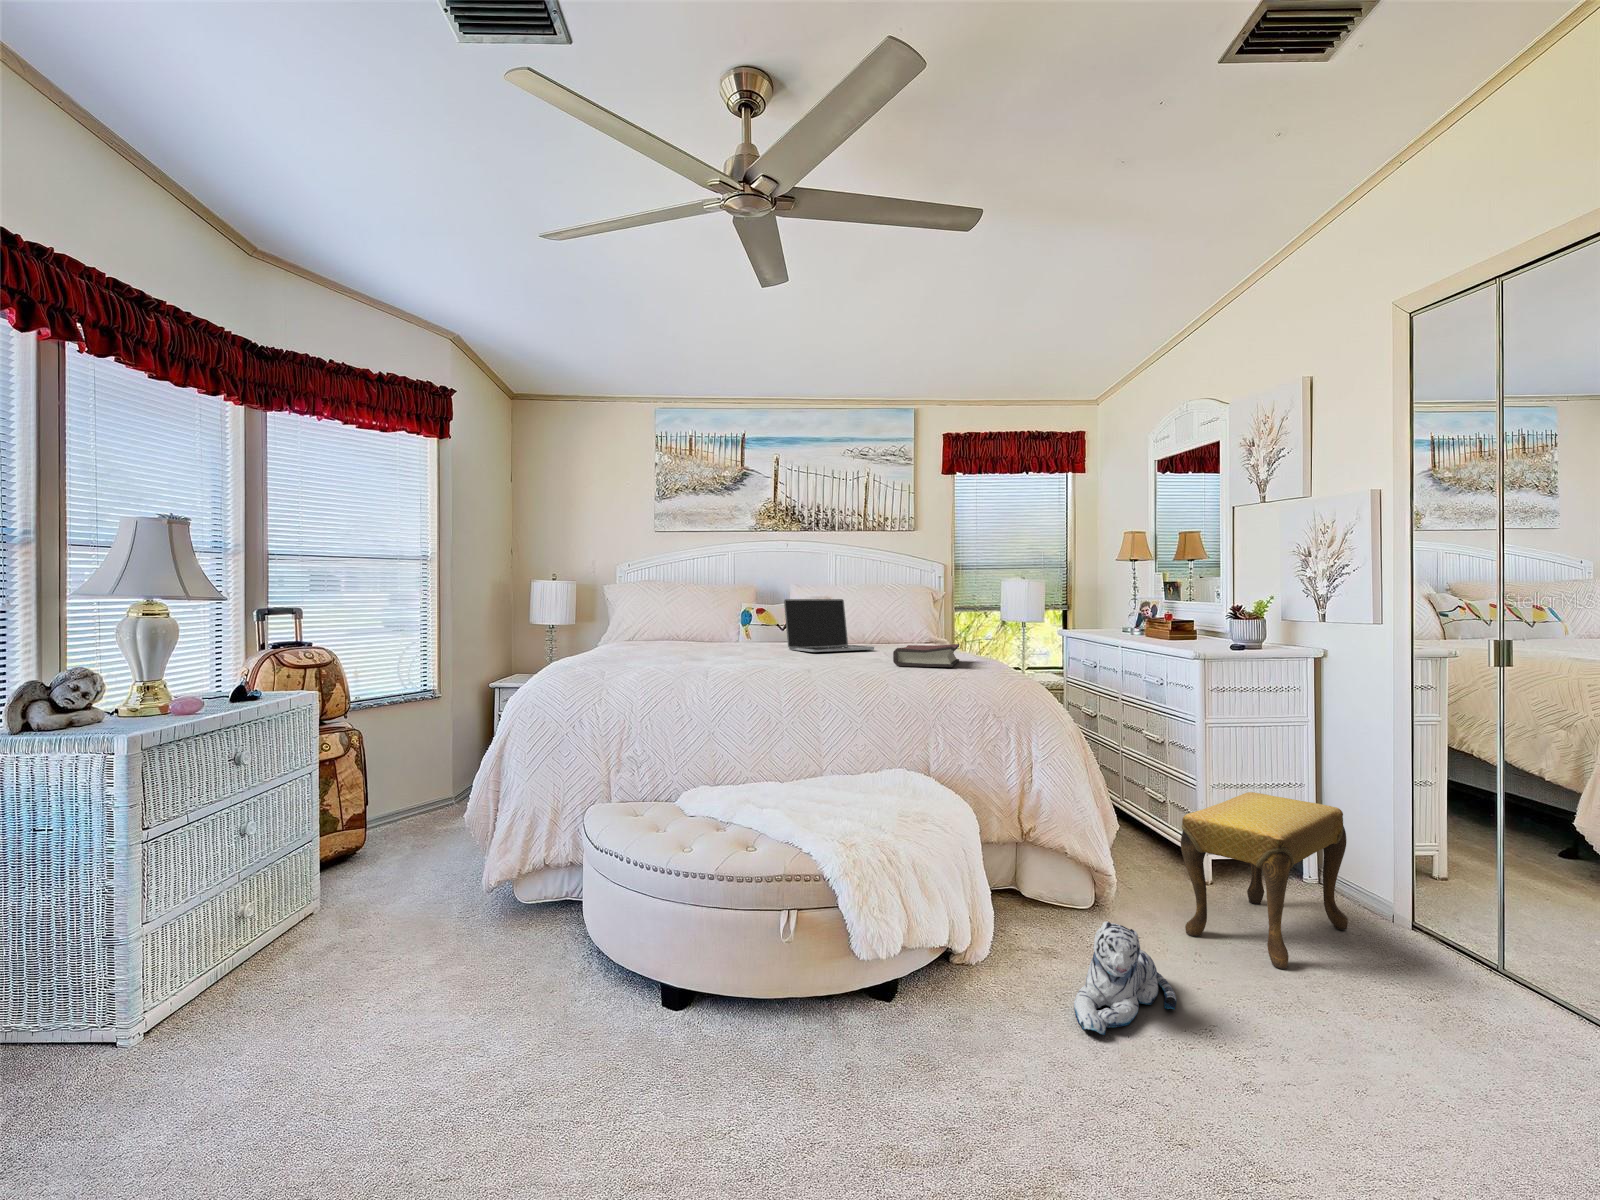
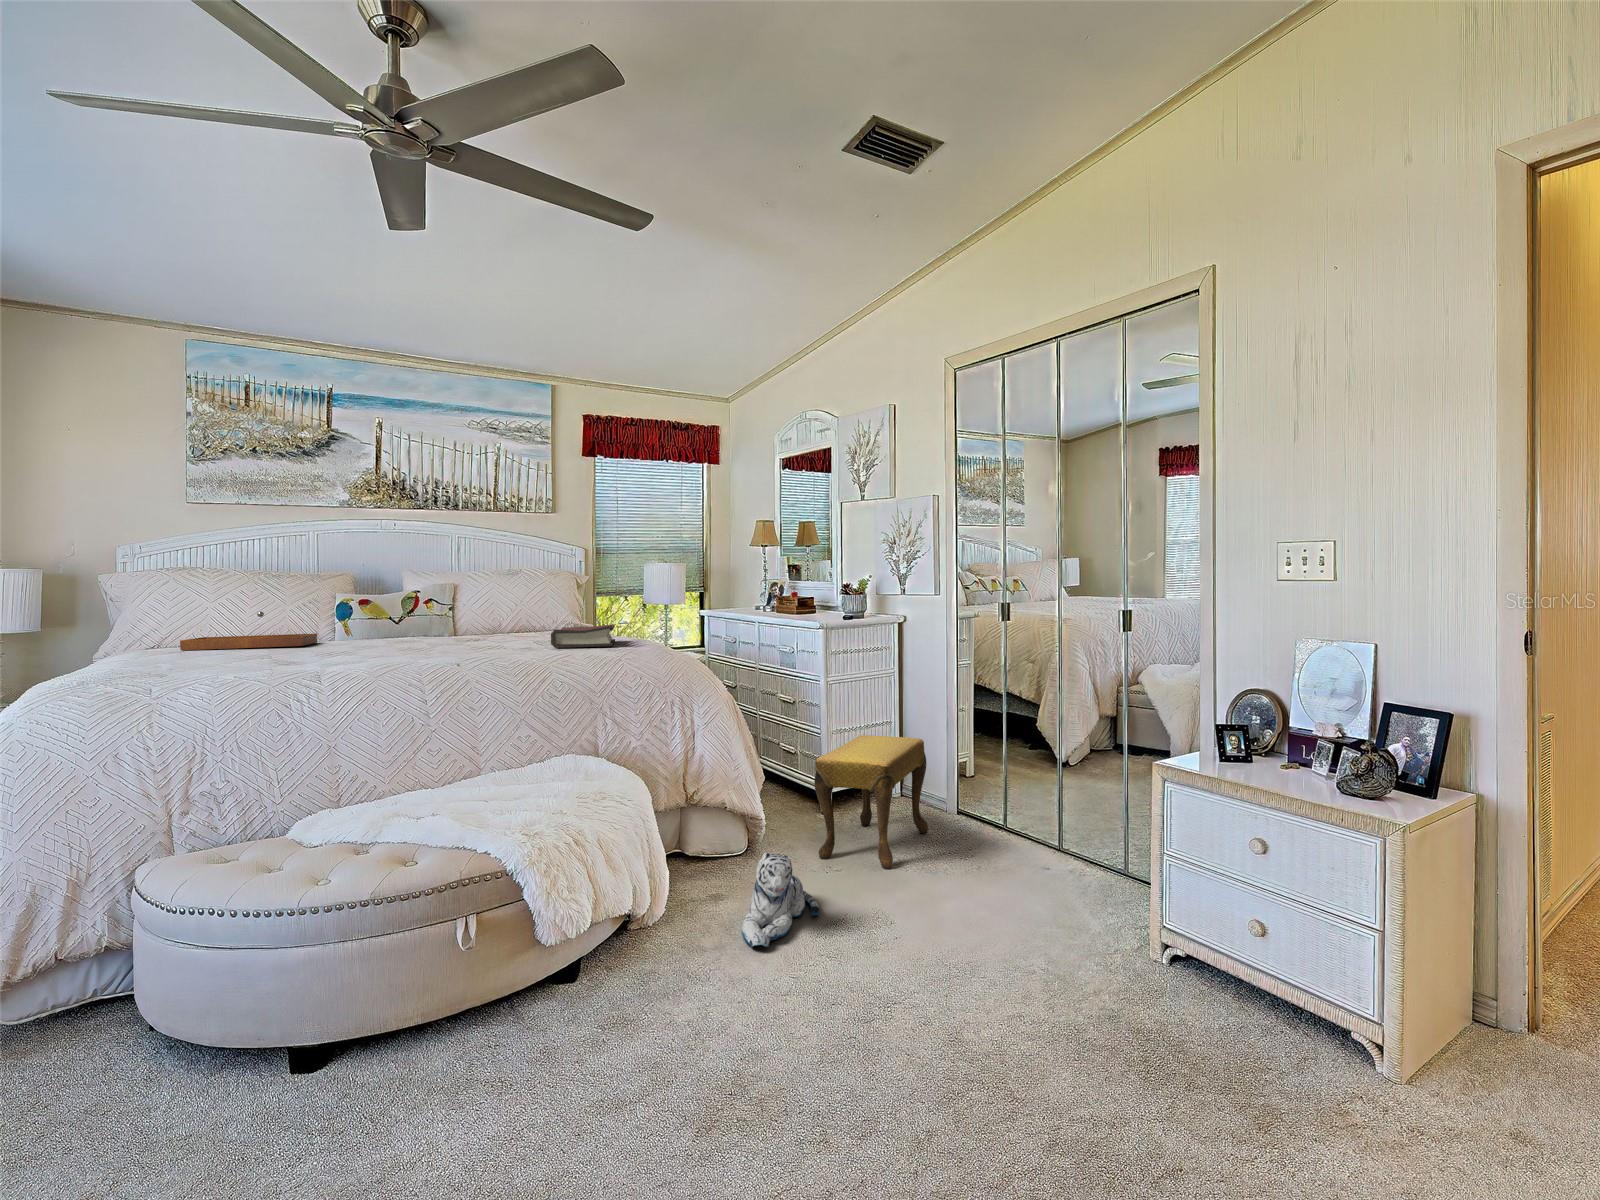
laptop: present [784,599,874,652] -> none [413,583,521,640]
tray: none [615,621,709,652] -> present [180,611,317,650]

